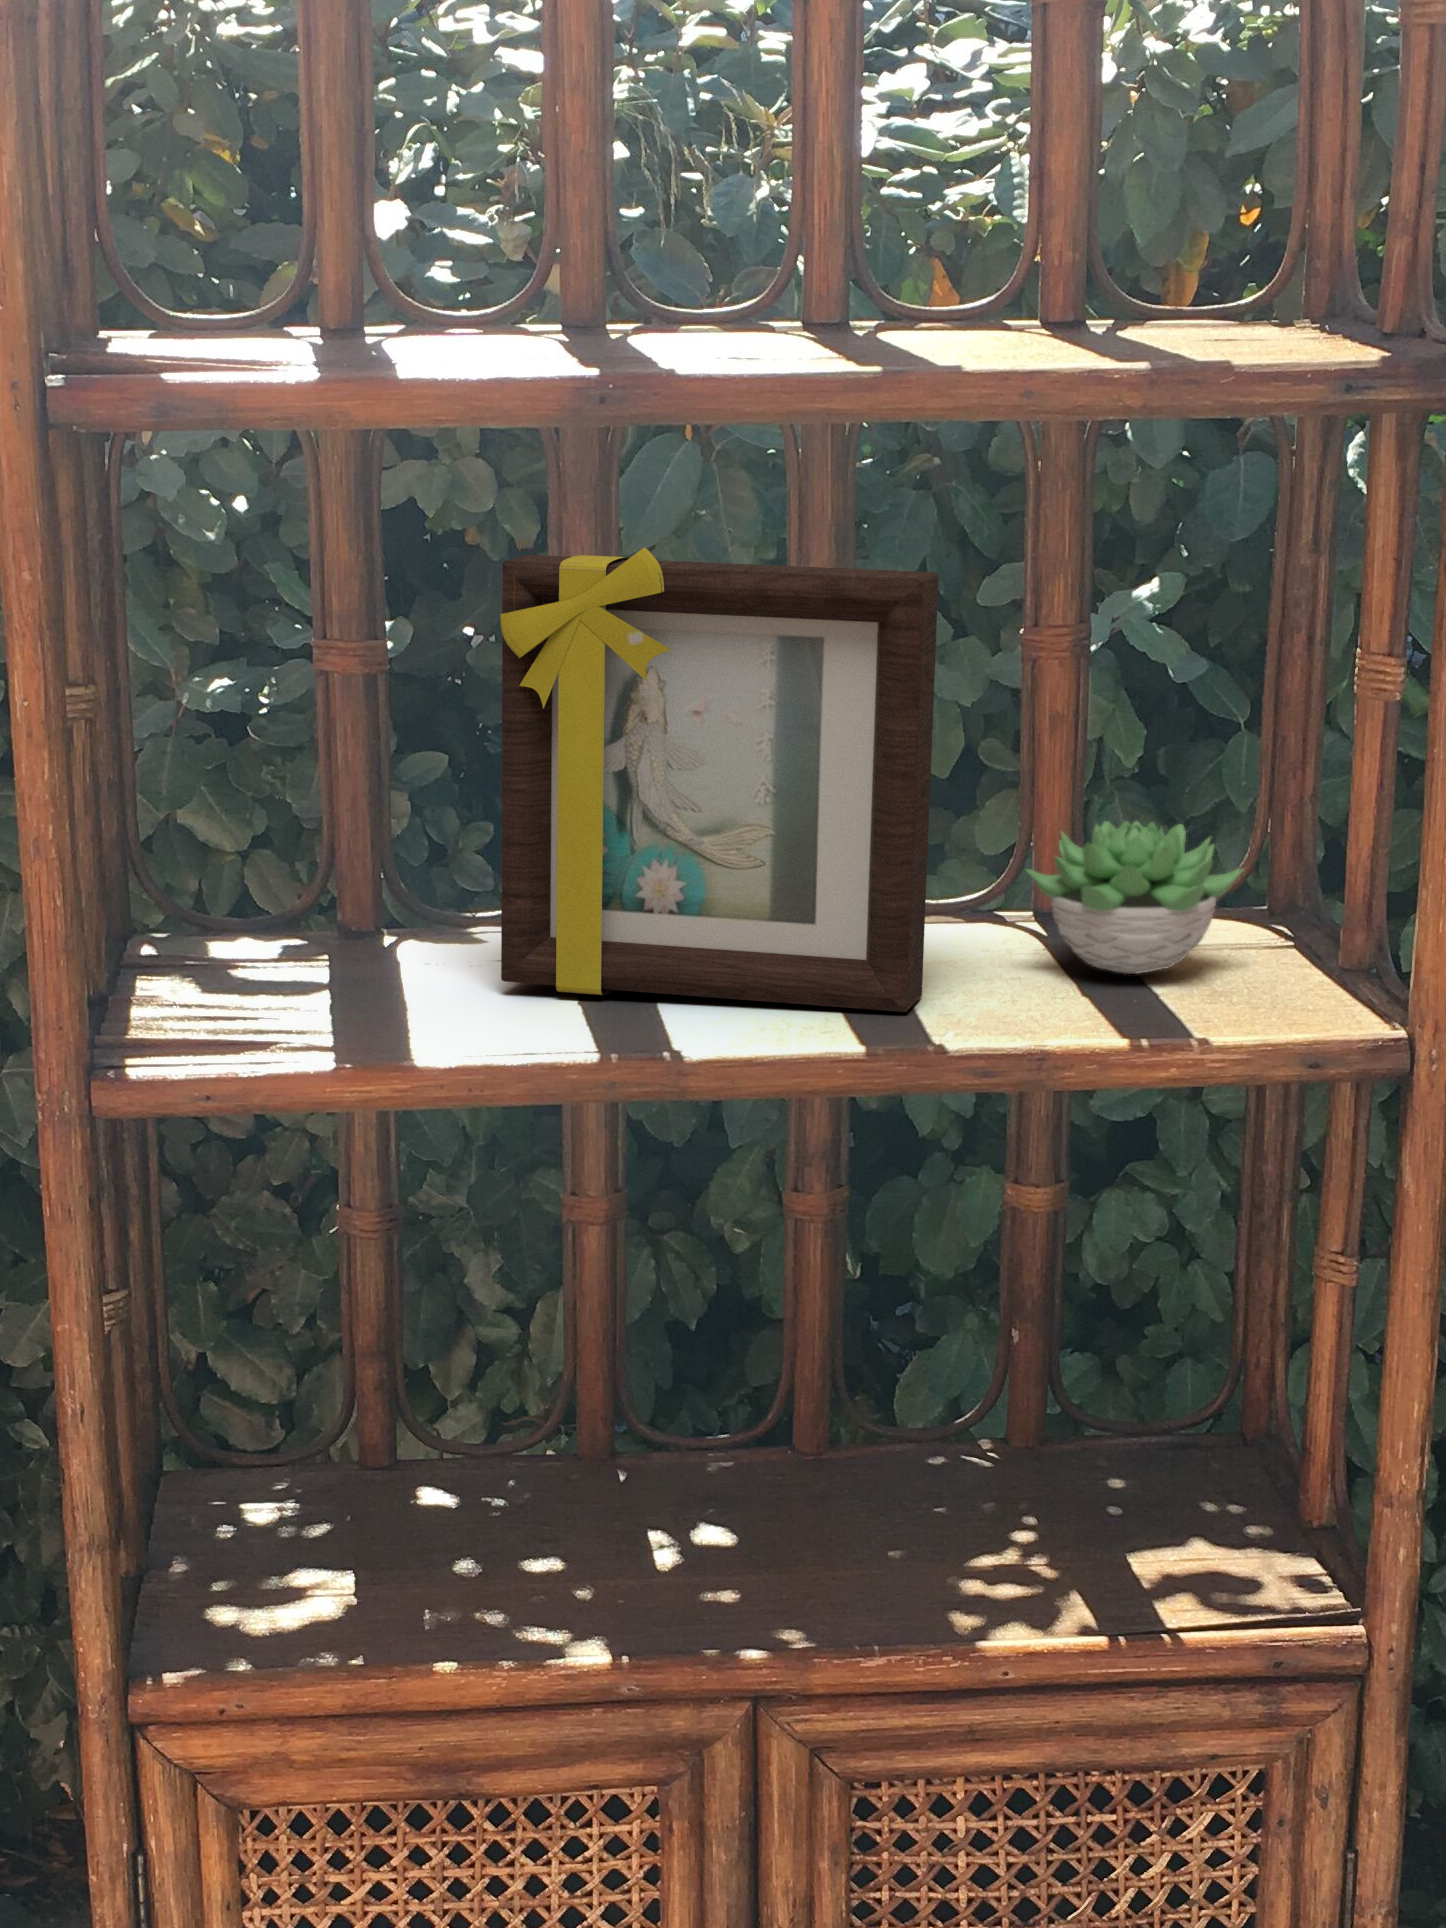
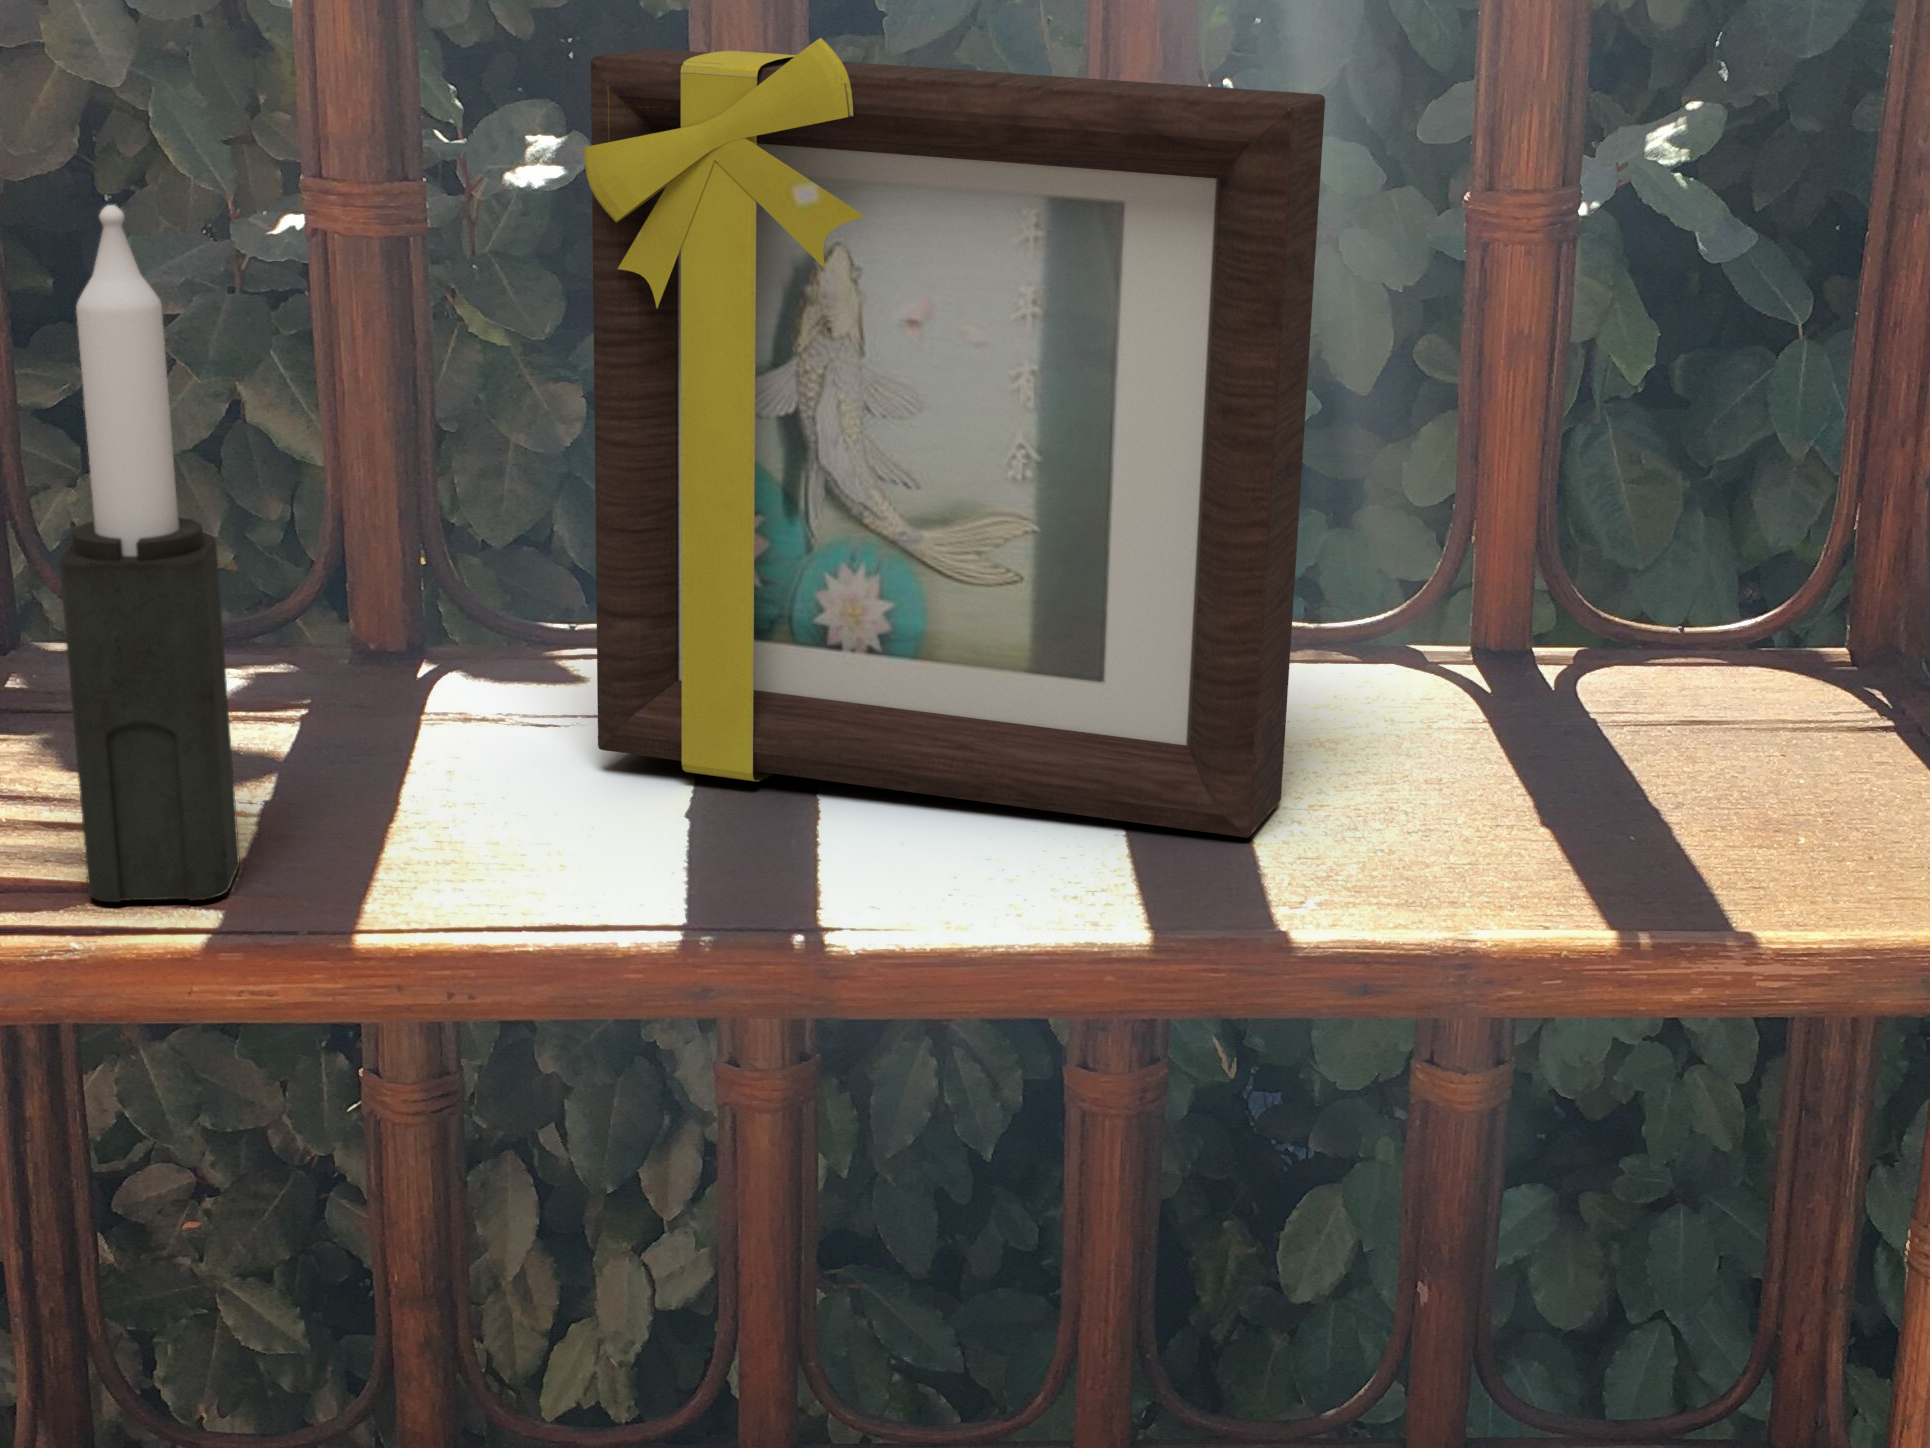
candle: none [227,653,317,1057] -> present [59,205,240,902]
succulent plant: present [1026,821,1243,974] -> none [1461,511,1824,766]

